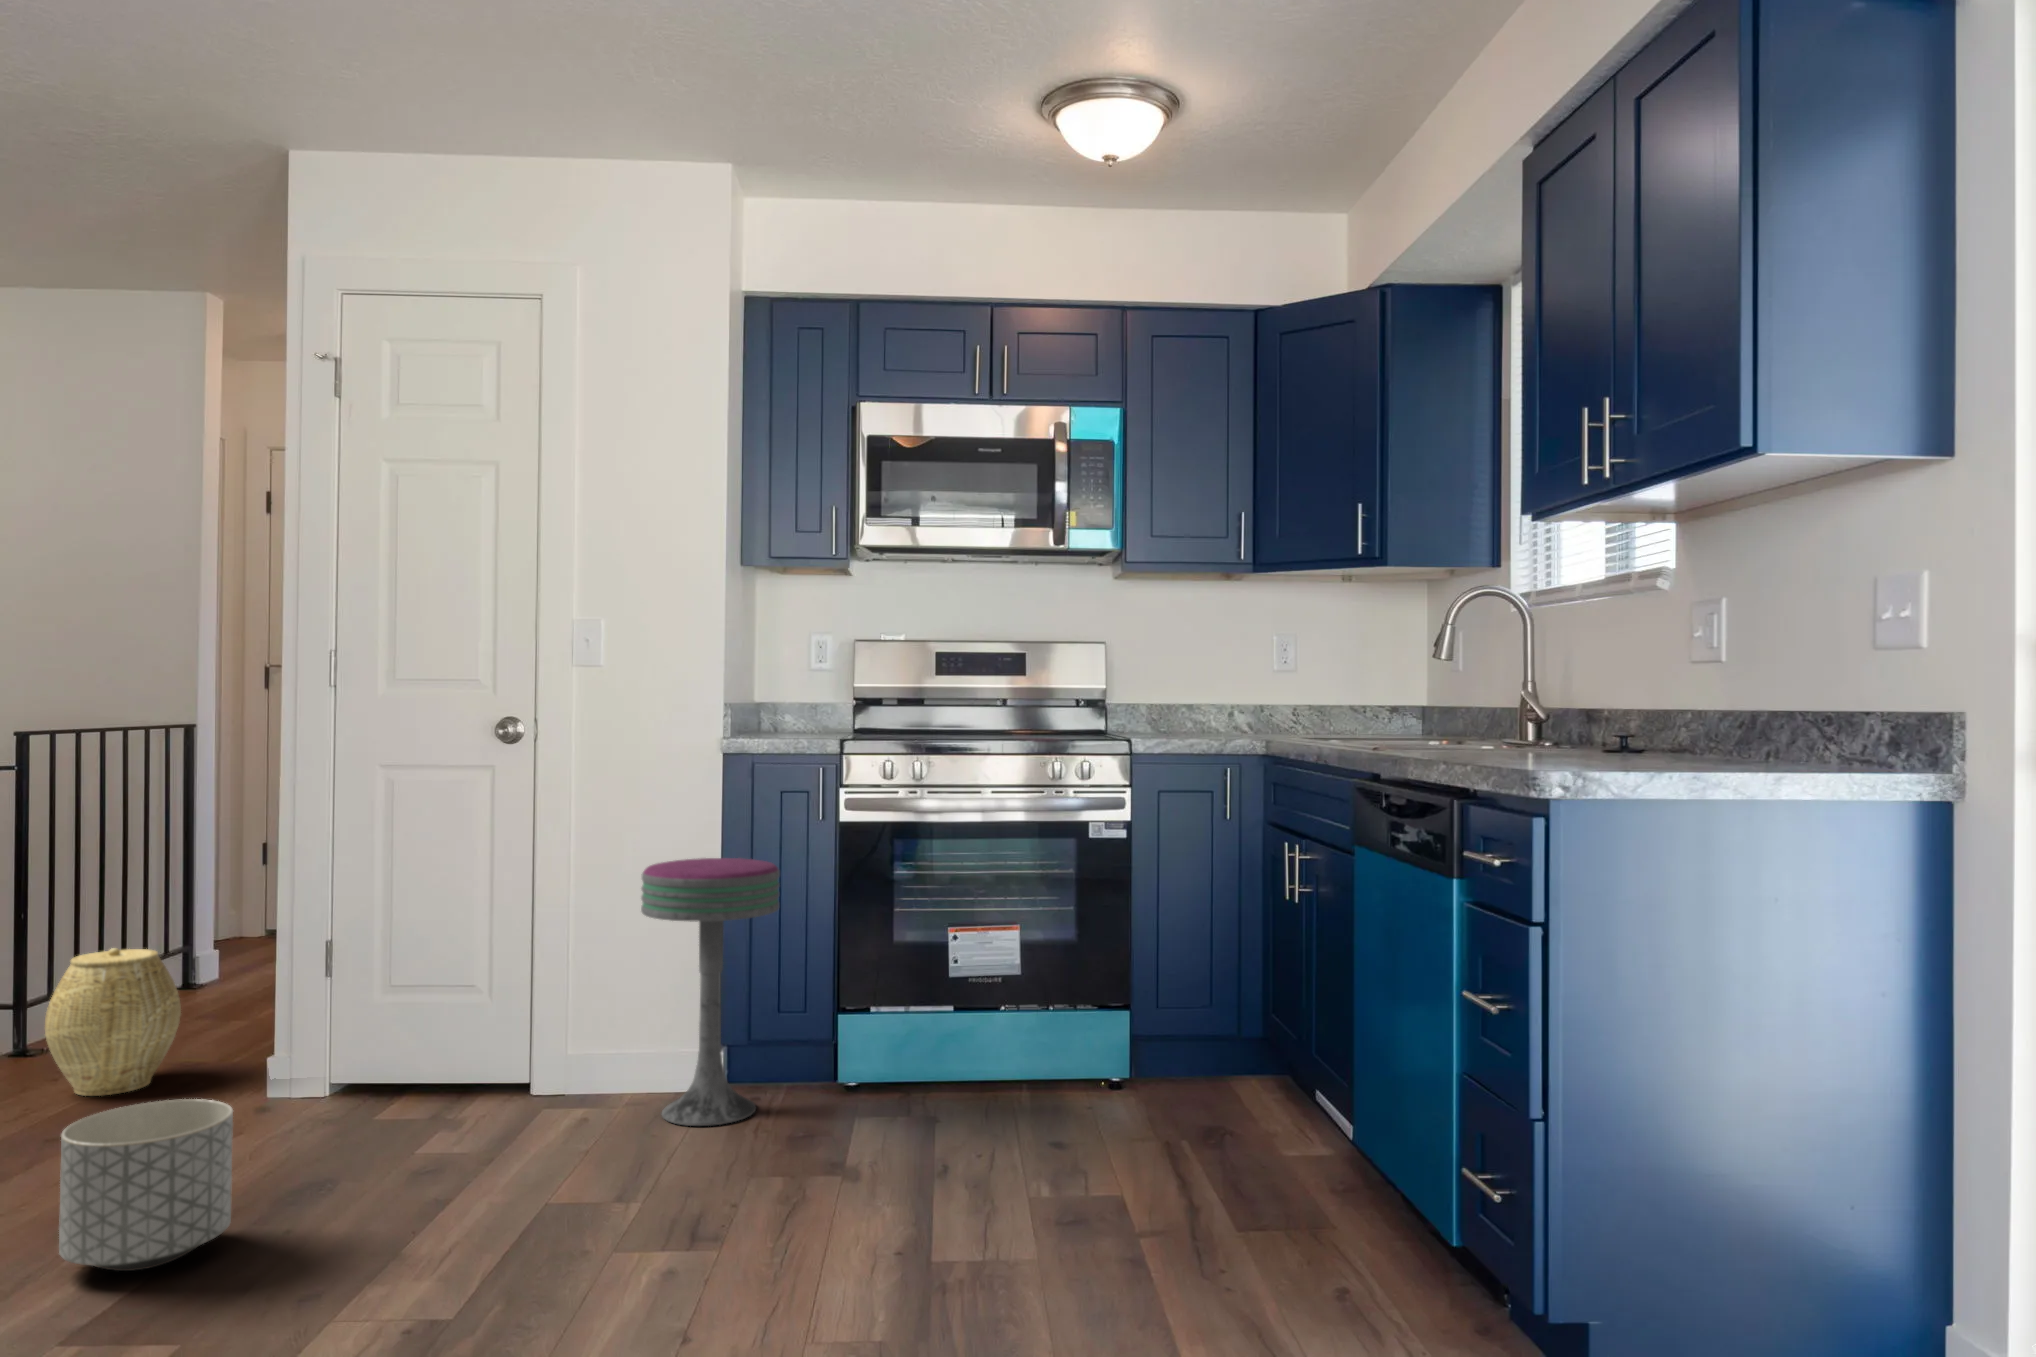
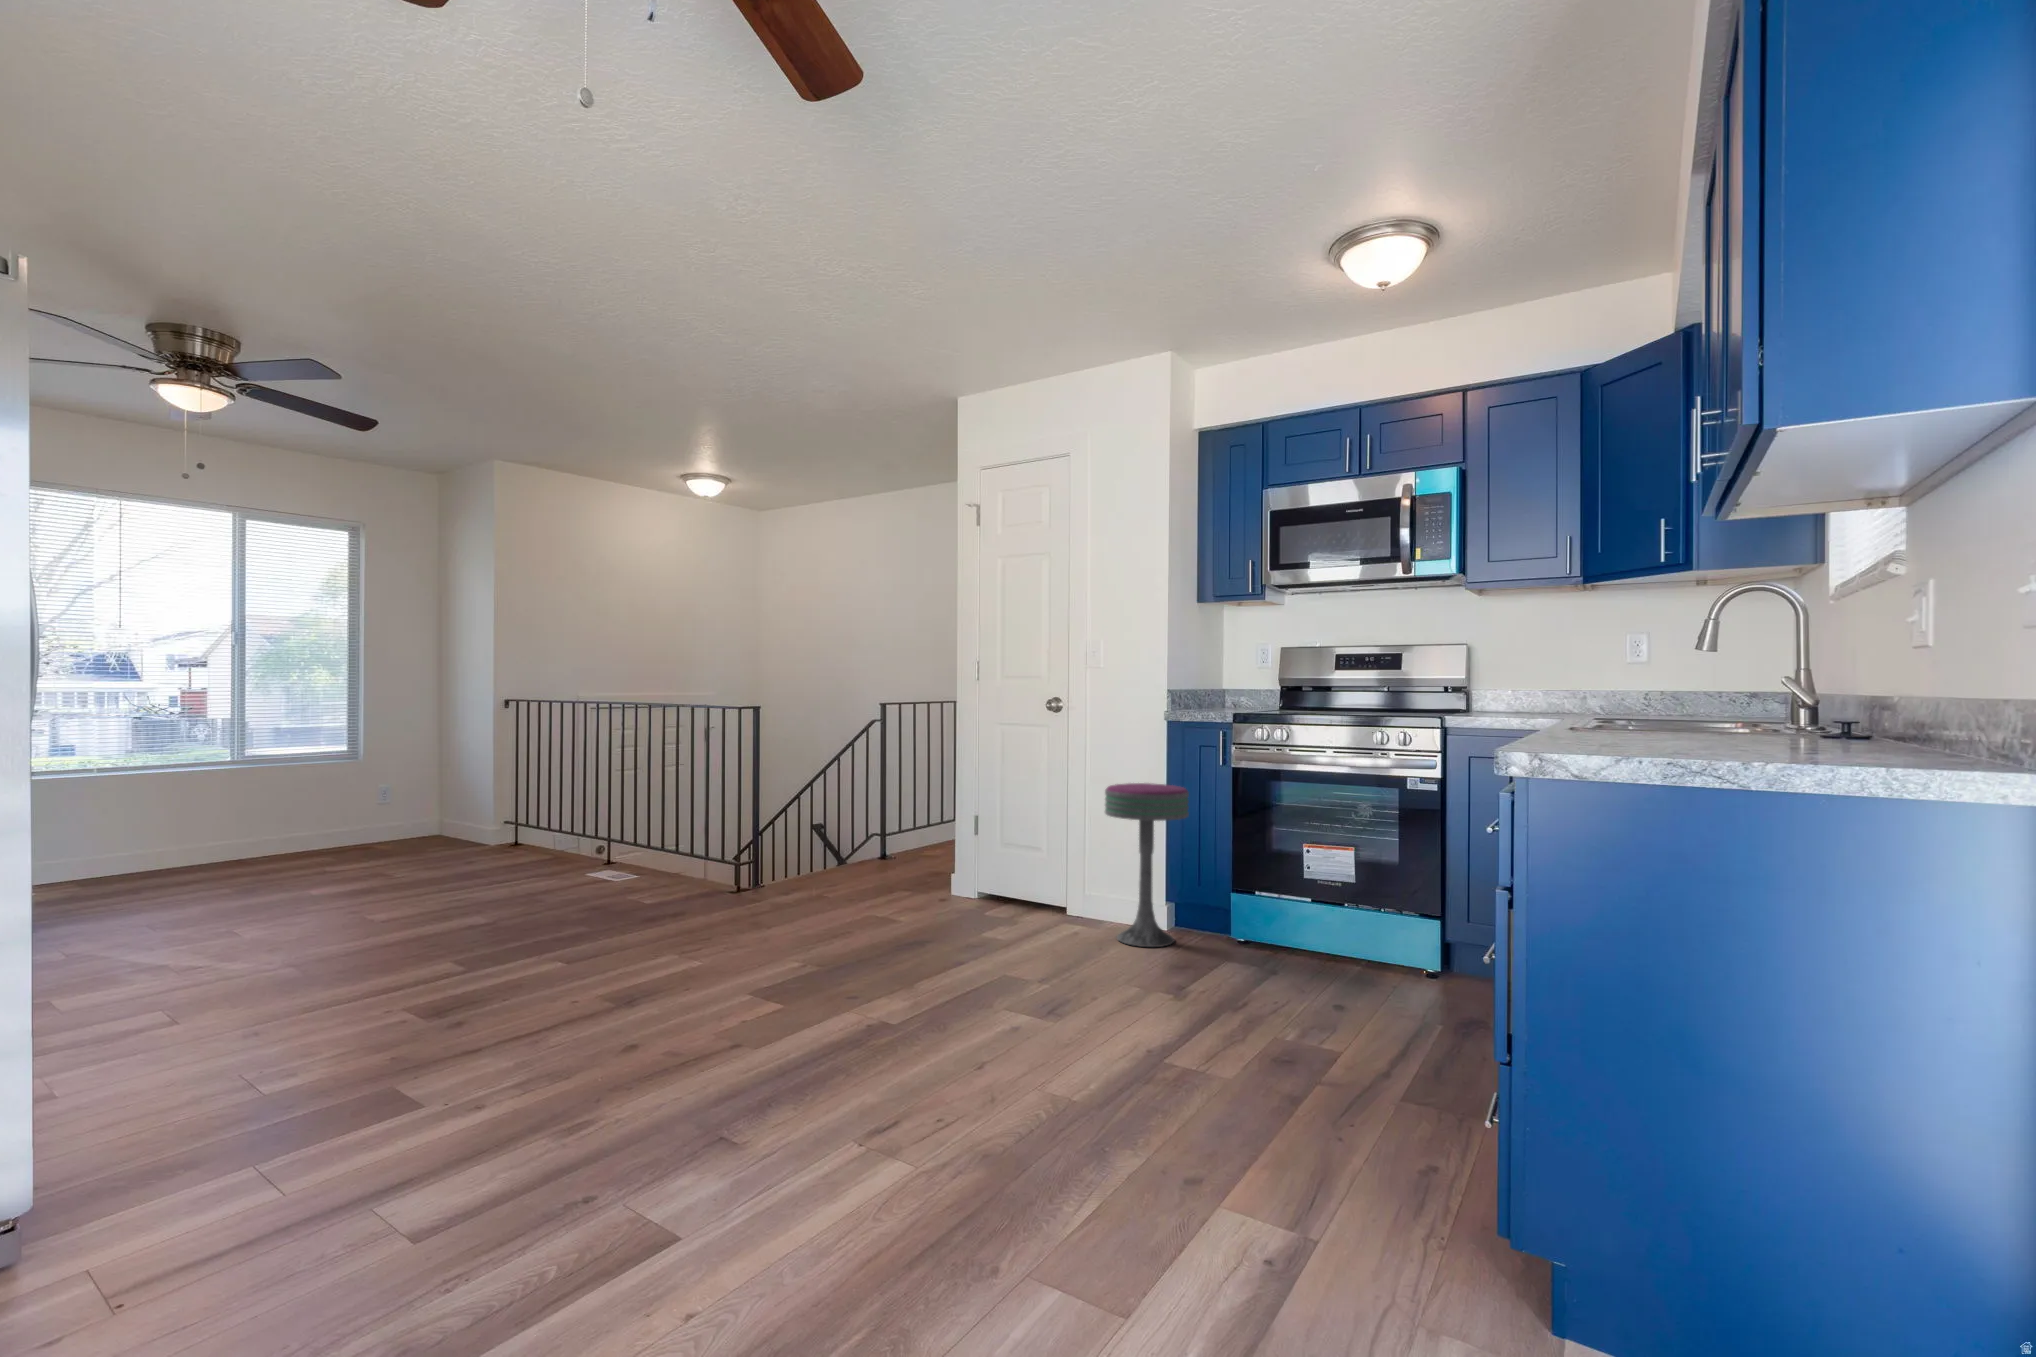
woven basket: present [45,948,181,1096] -> none [867,810,923,882]
planter: present [59,1099,233,1271] -> none [808,876,878,952]

